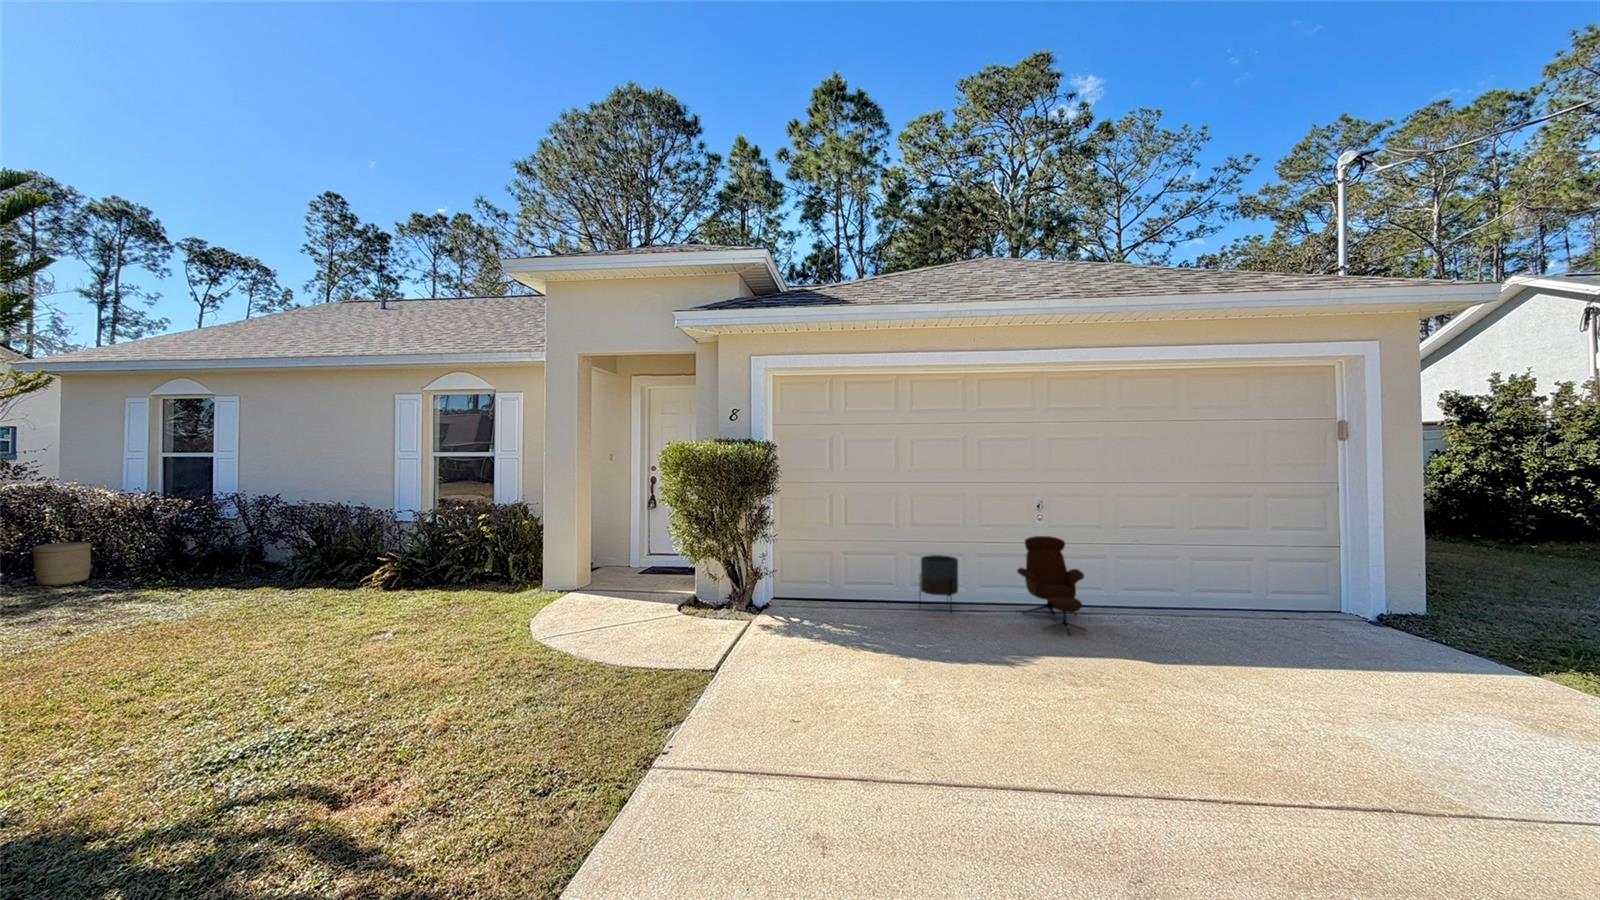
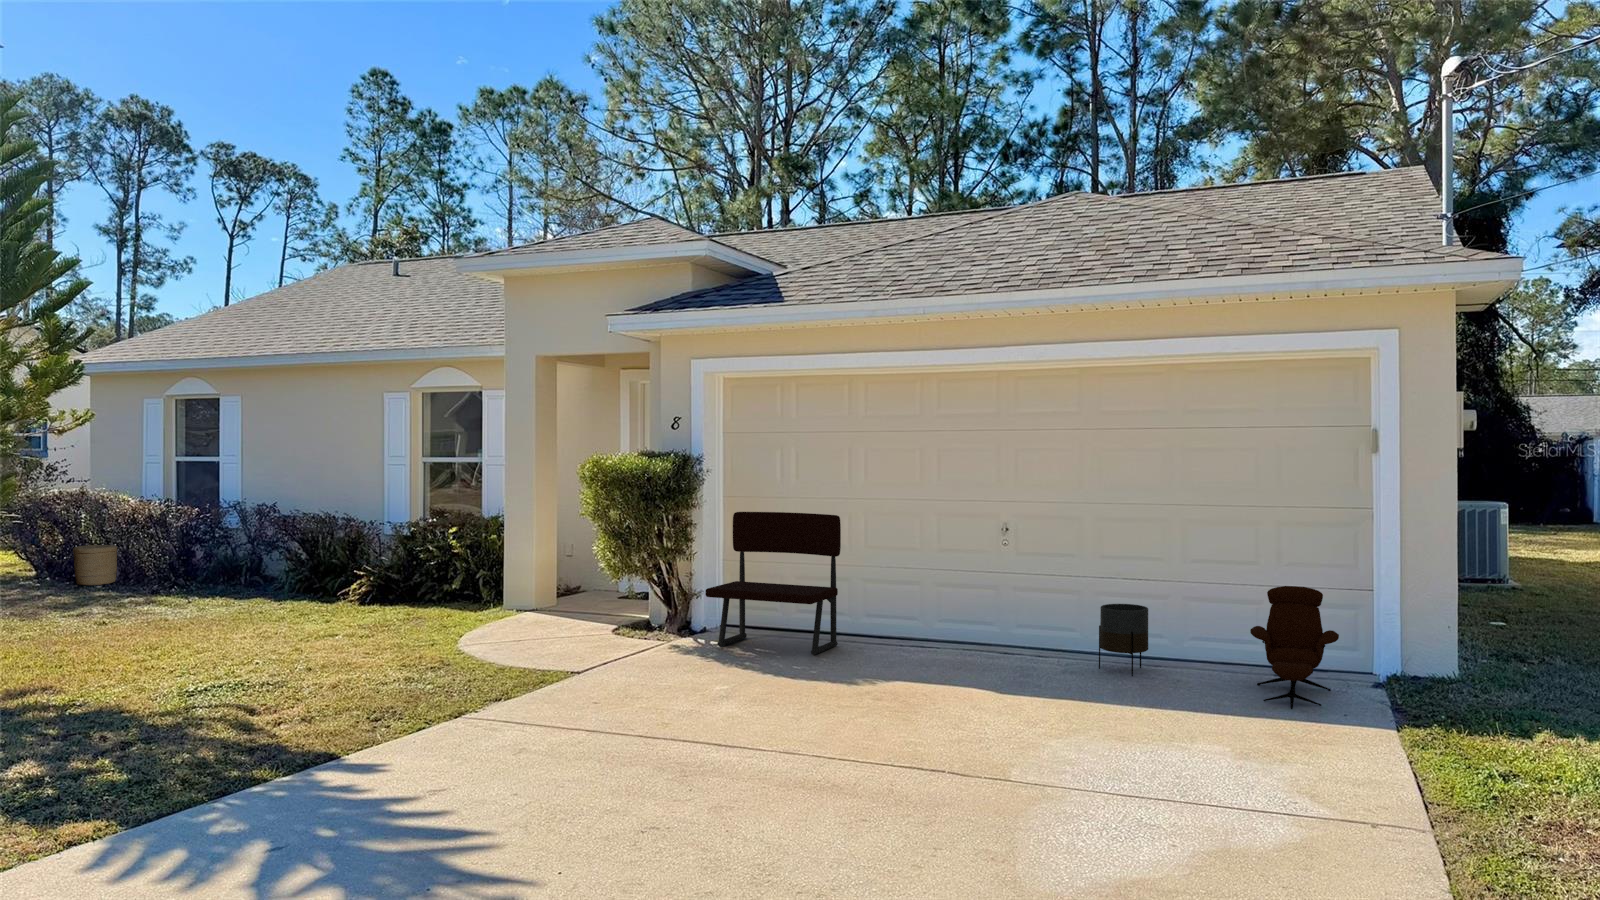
bench: none [784,492,893,617] -> present [705,512,841,655]
lounge chair: present [1017,536,1084,635] -> present [1250,586,1339,709]
planter: present [920,555,958,597] -> present [1099,604,1148,676]

